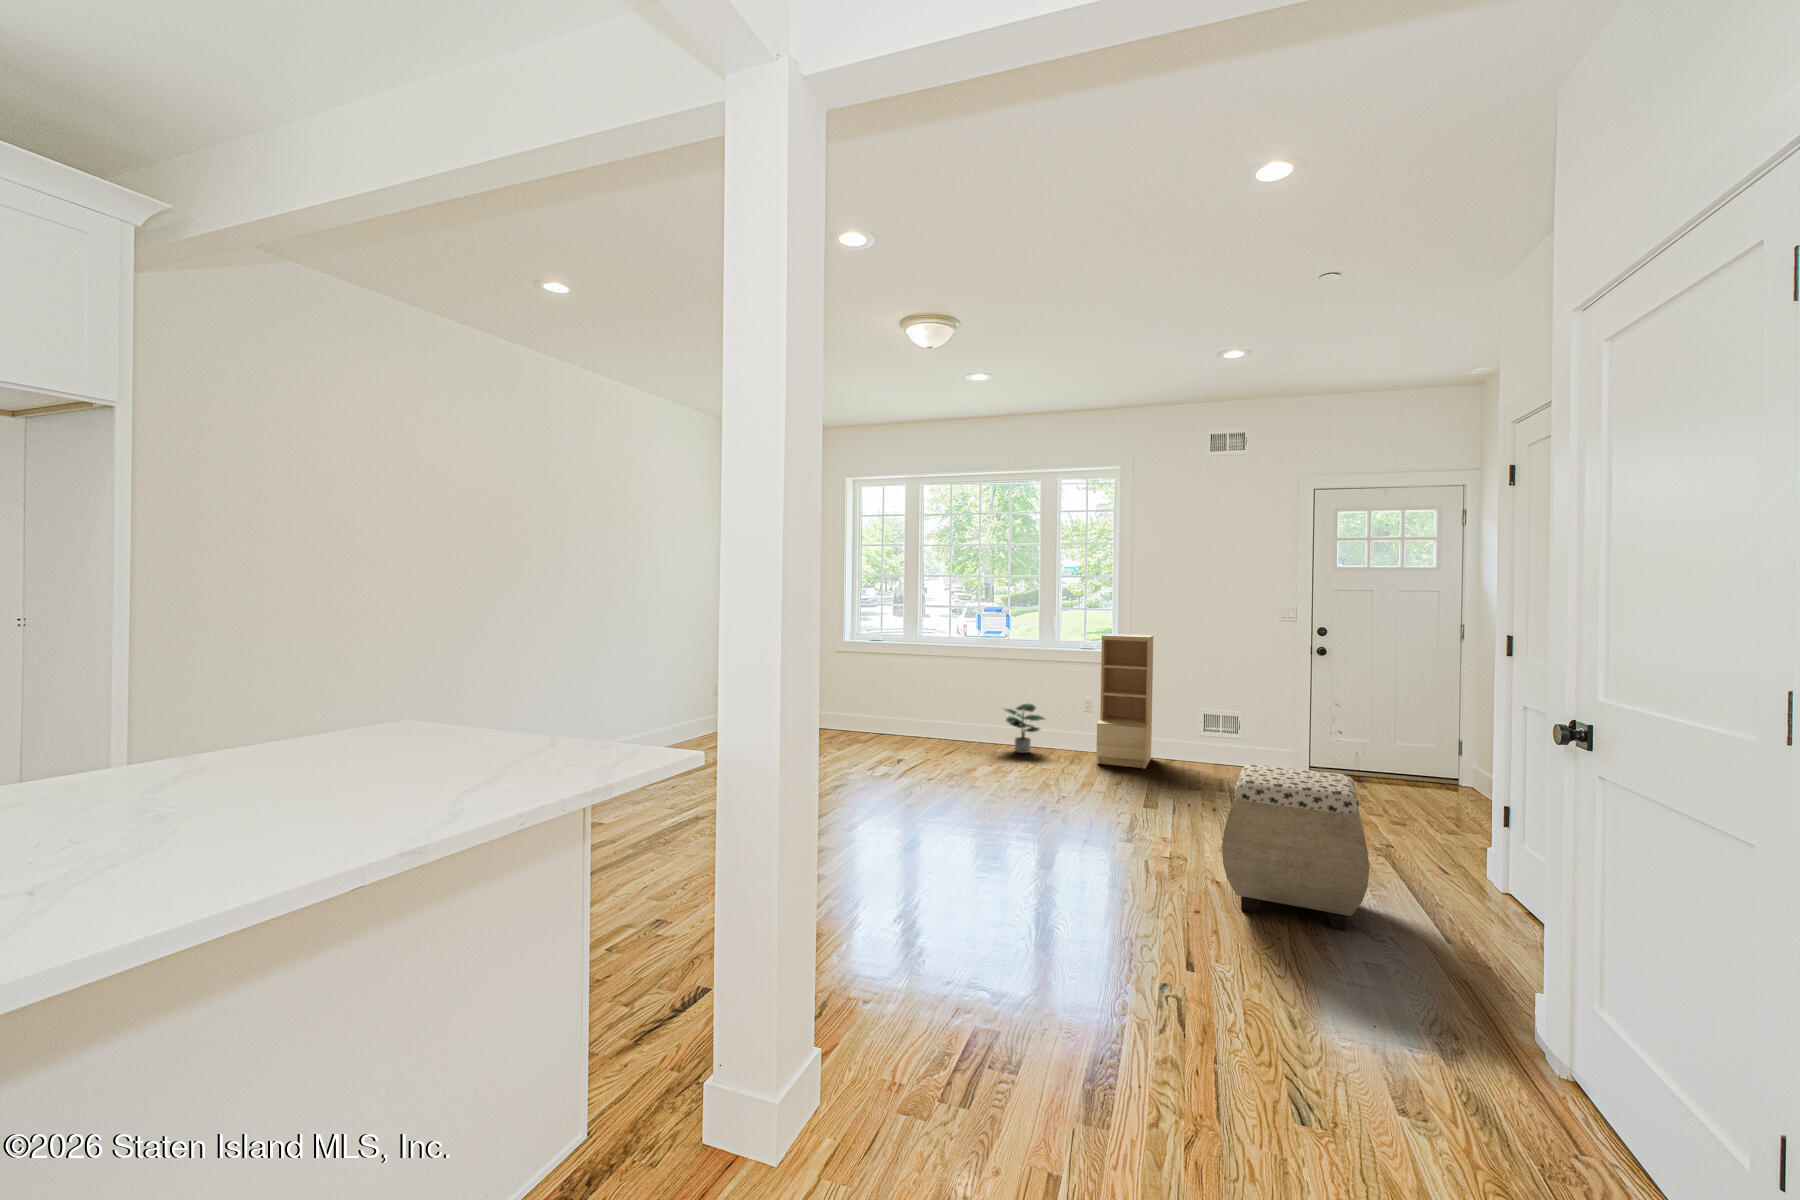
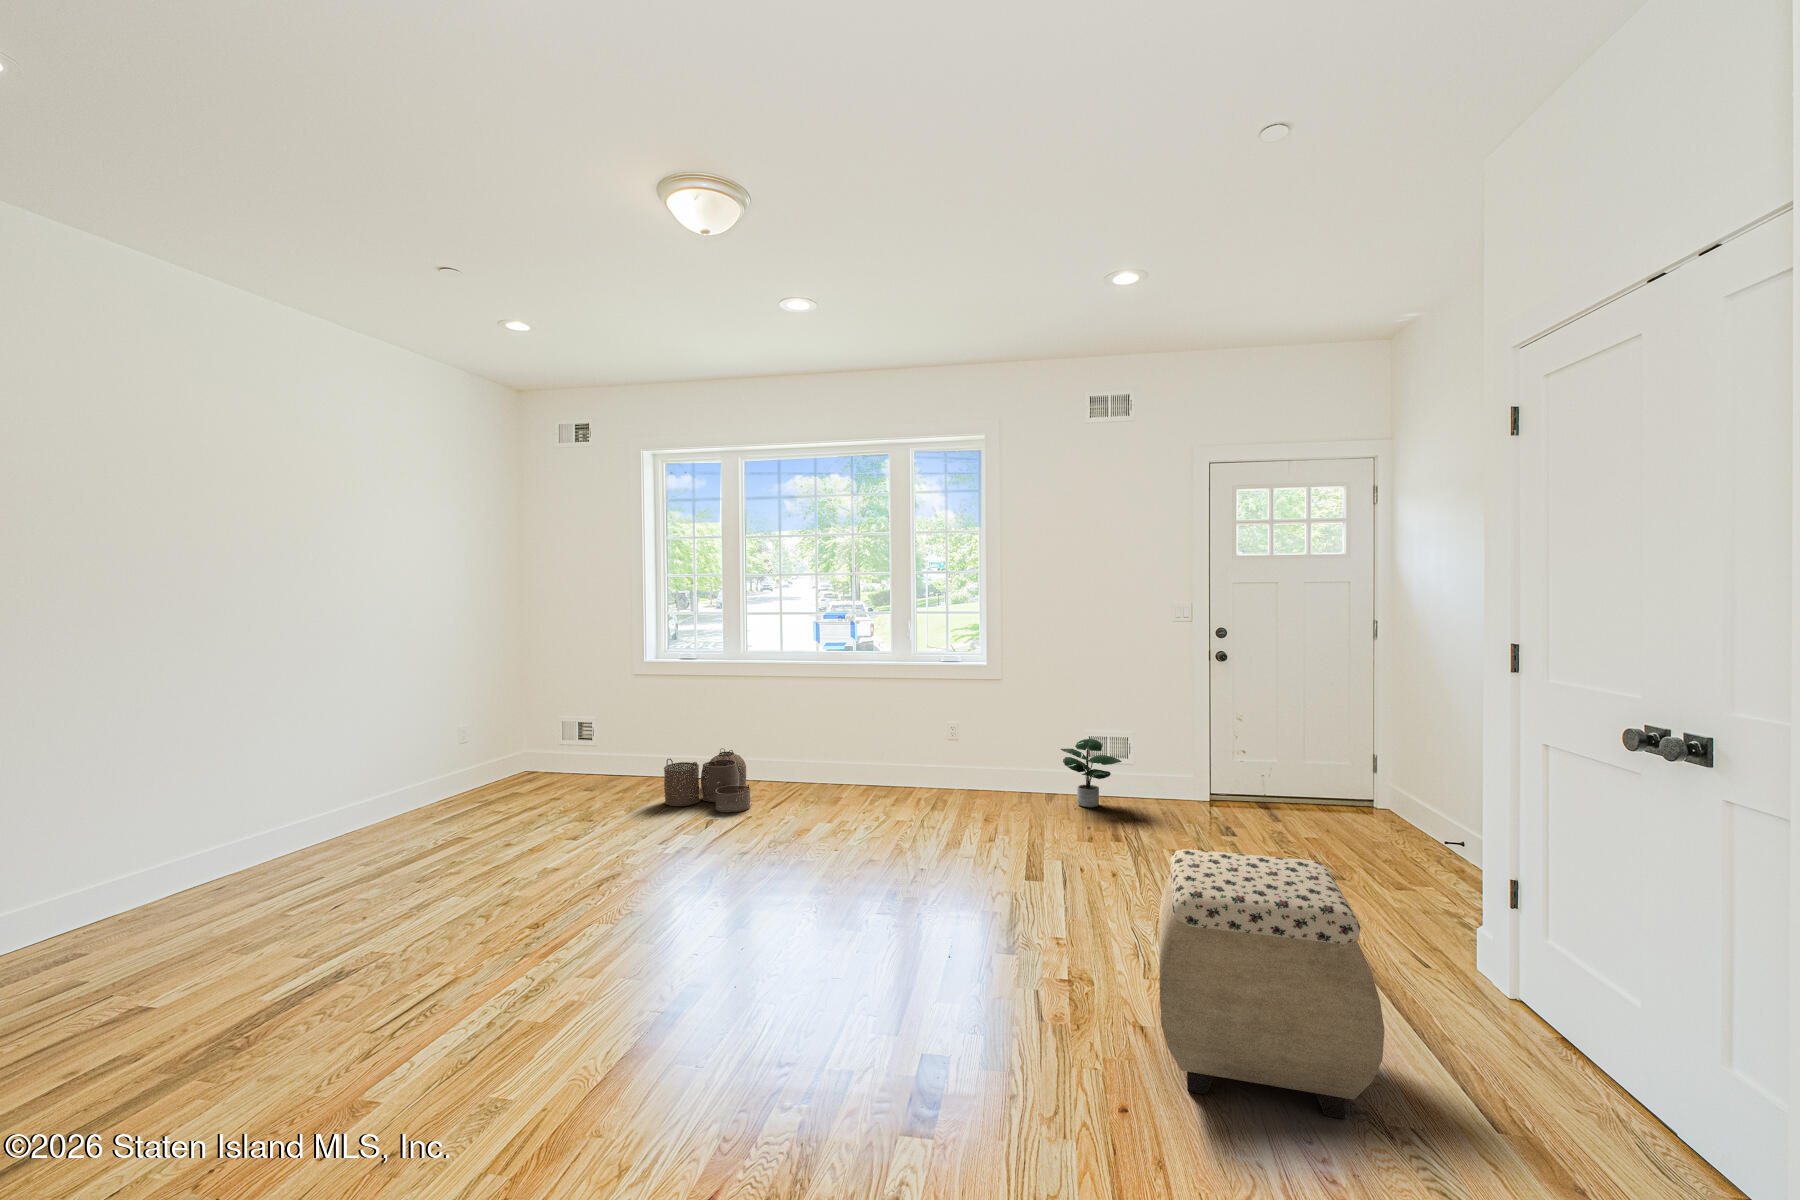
bookshelf: present [1096,634,1154,769] -> none [962,642,1028,811]
potted plant: present [1005,704,1045,753] -> present [1061,739,1122,807]
woven basket: none [863,710,928,755] -> present [664,748,750,812]

